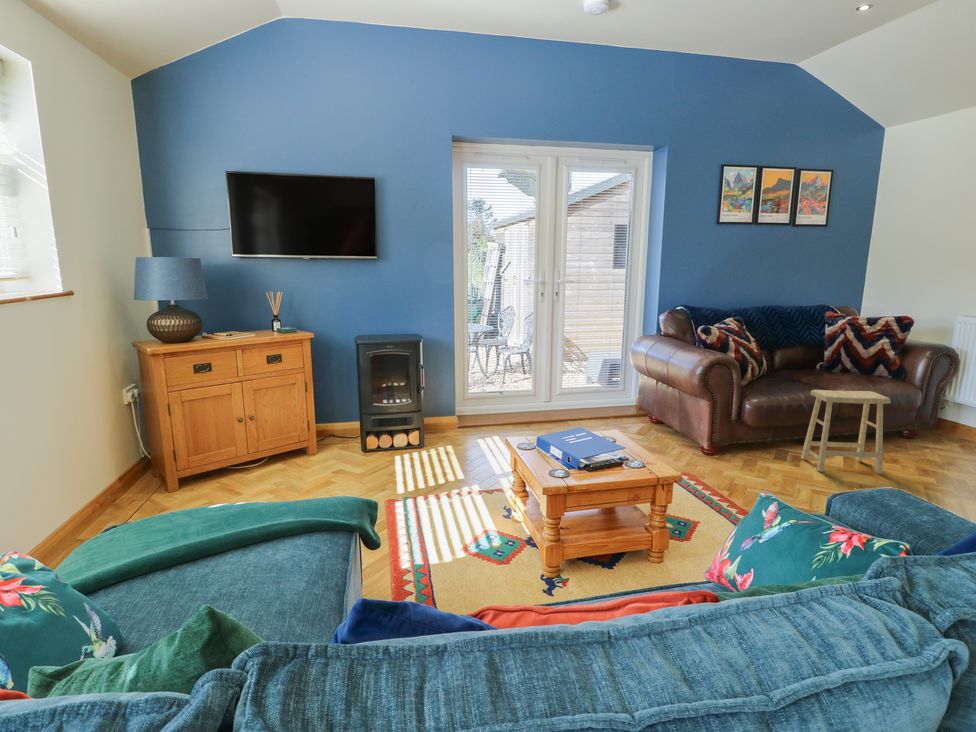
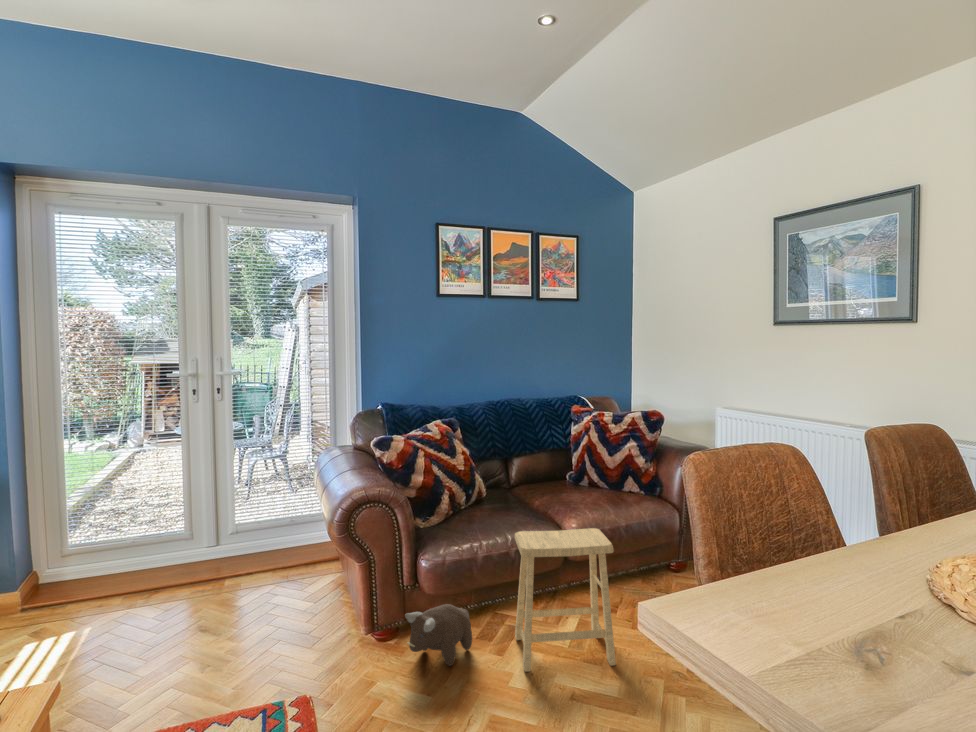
plush toy: none [738,432,777,466] -> present [405,604,472,666]

